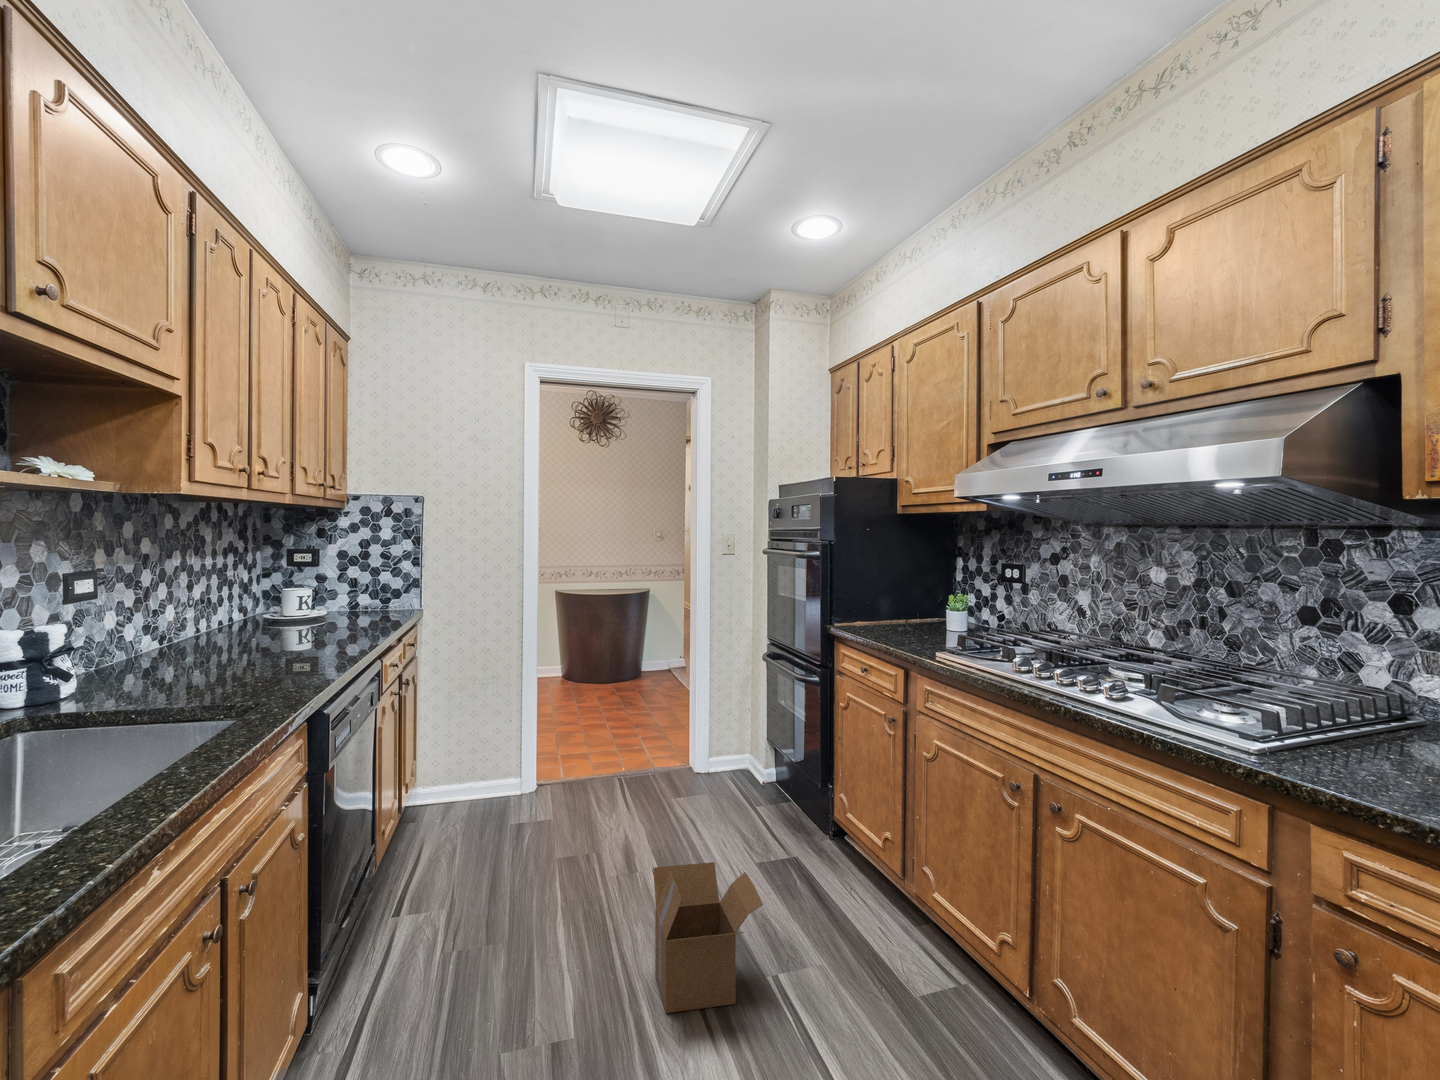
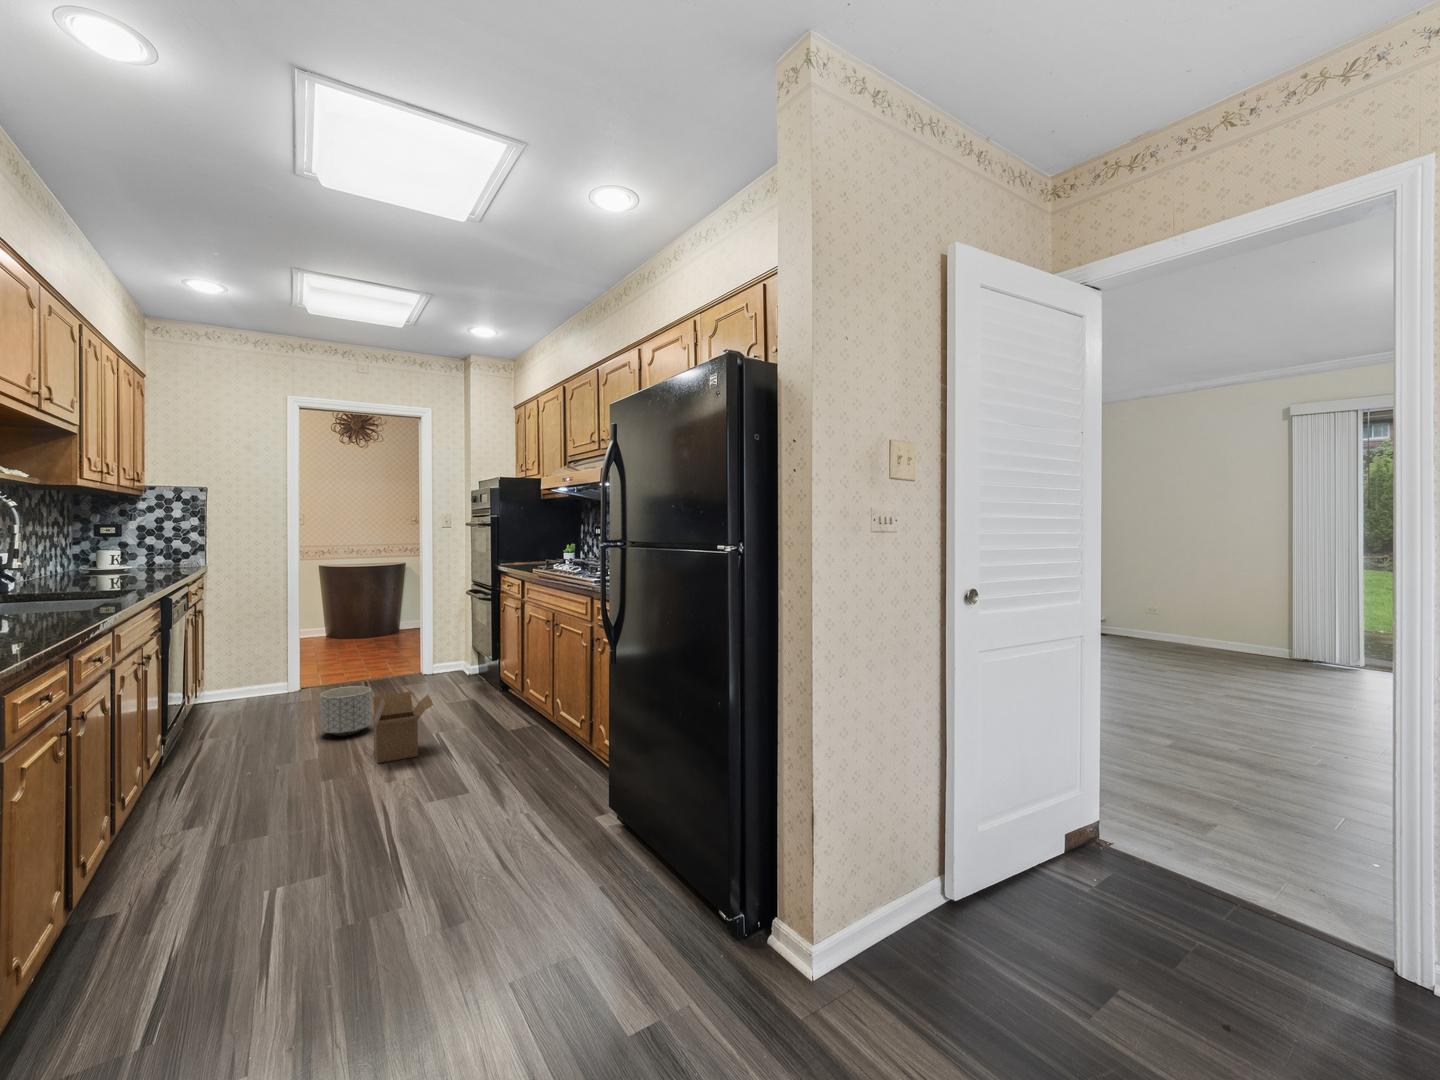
planter: none [565,825,641,917] -> present [320,686,371,736]

